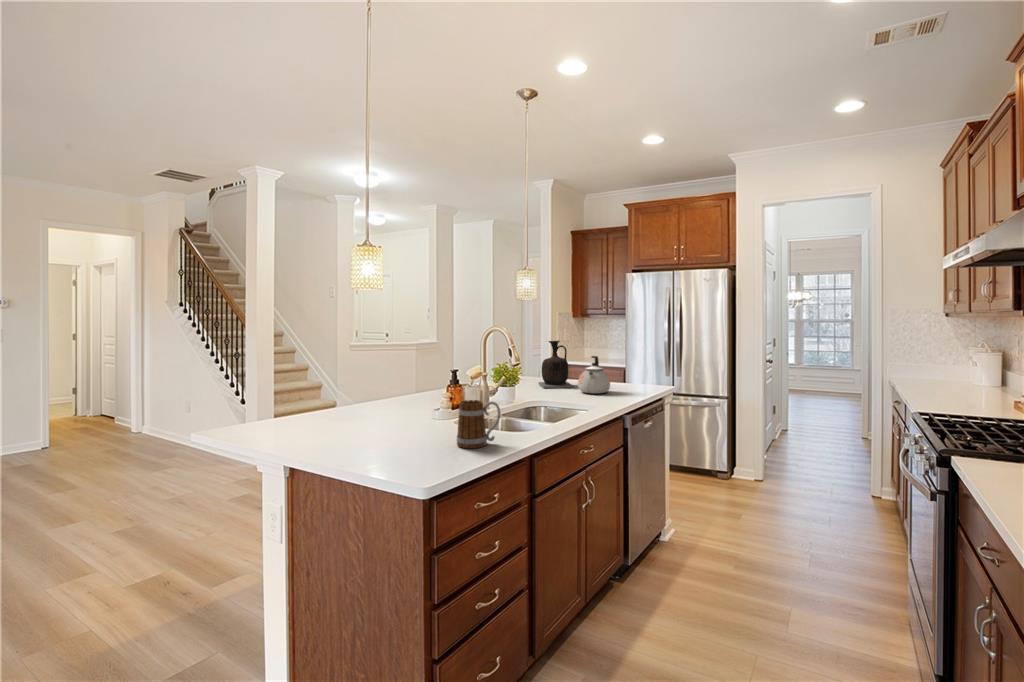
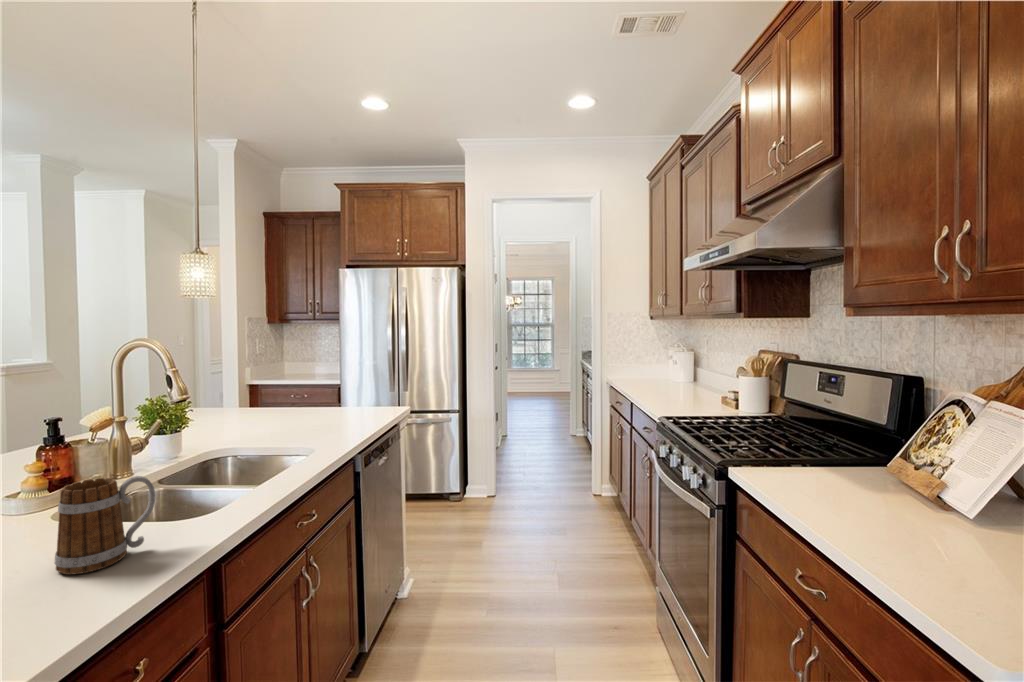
vase: present [538,341,574,388] -> none [220,357,277,428]
kettle: present [578,356,610,394] -> none [285,377,331,429]

